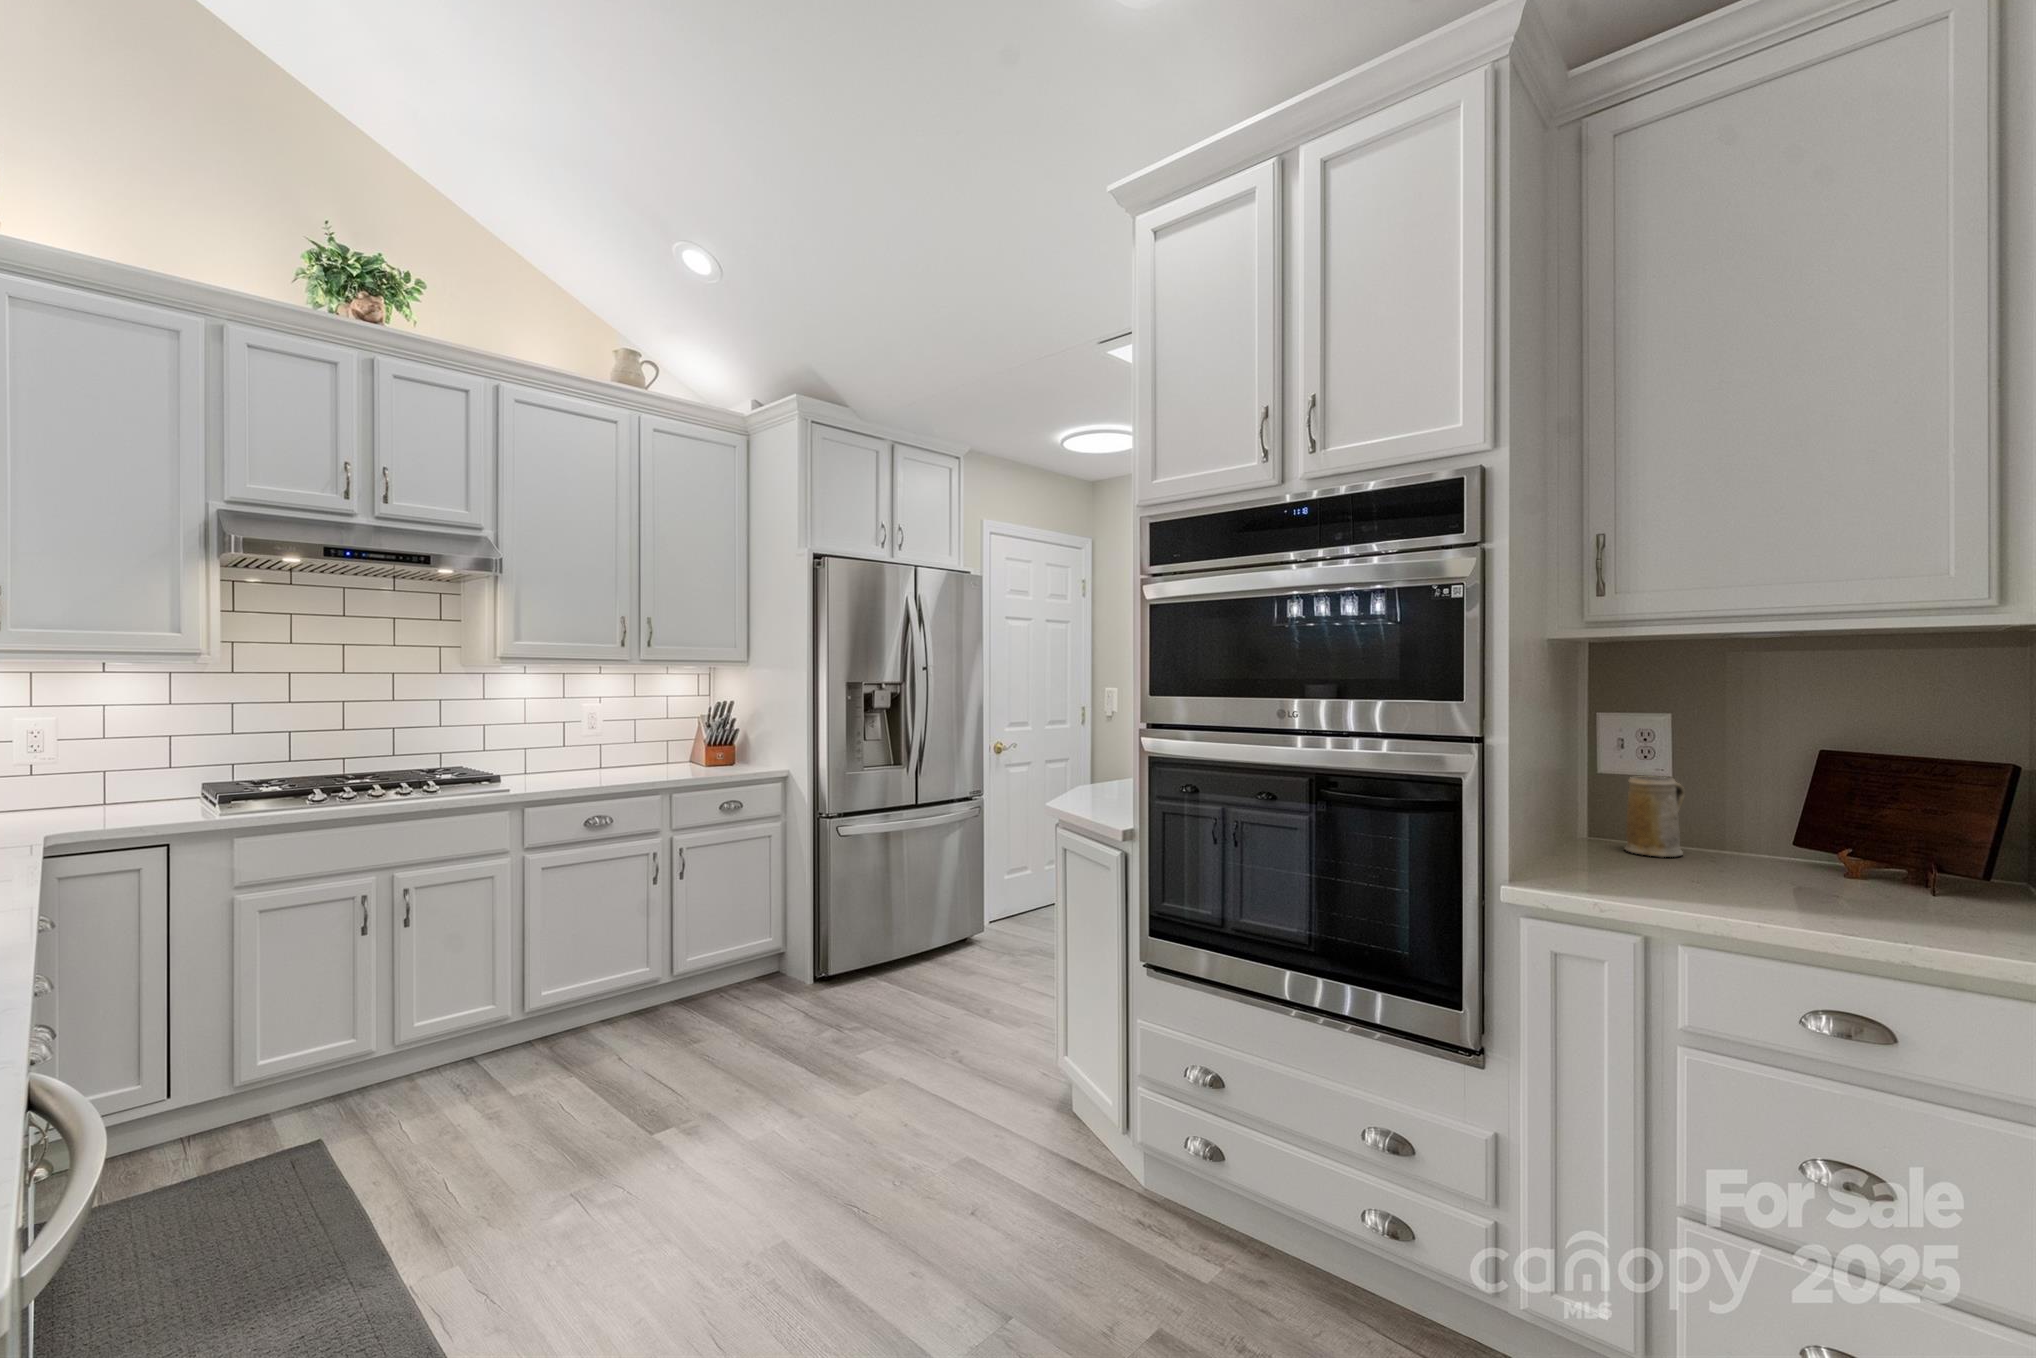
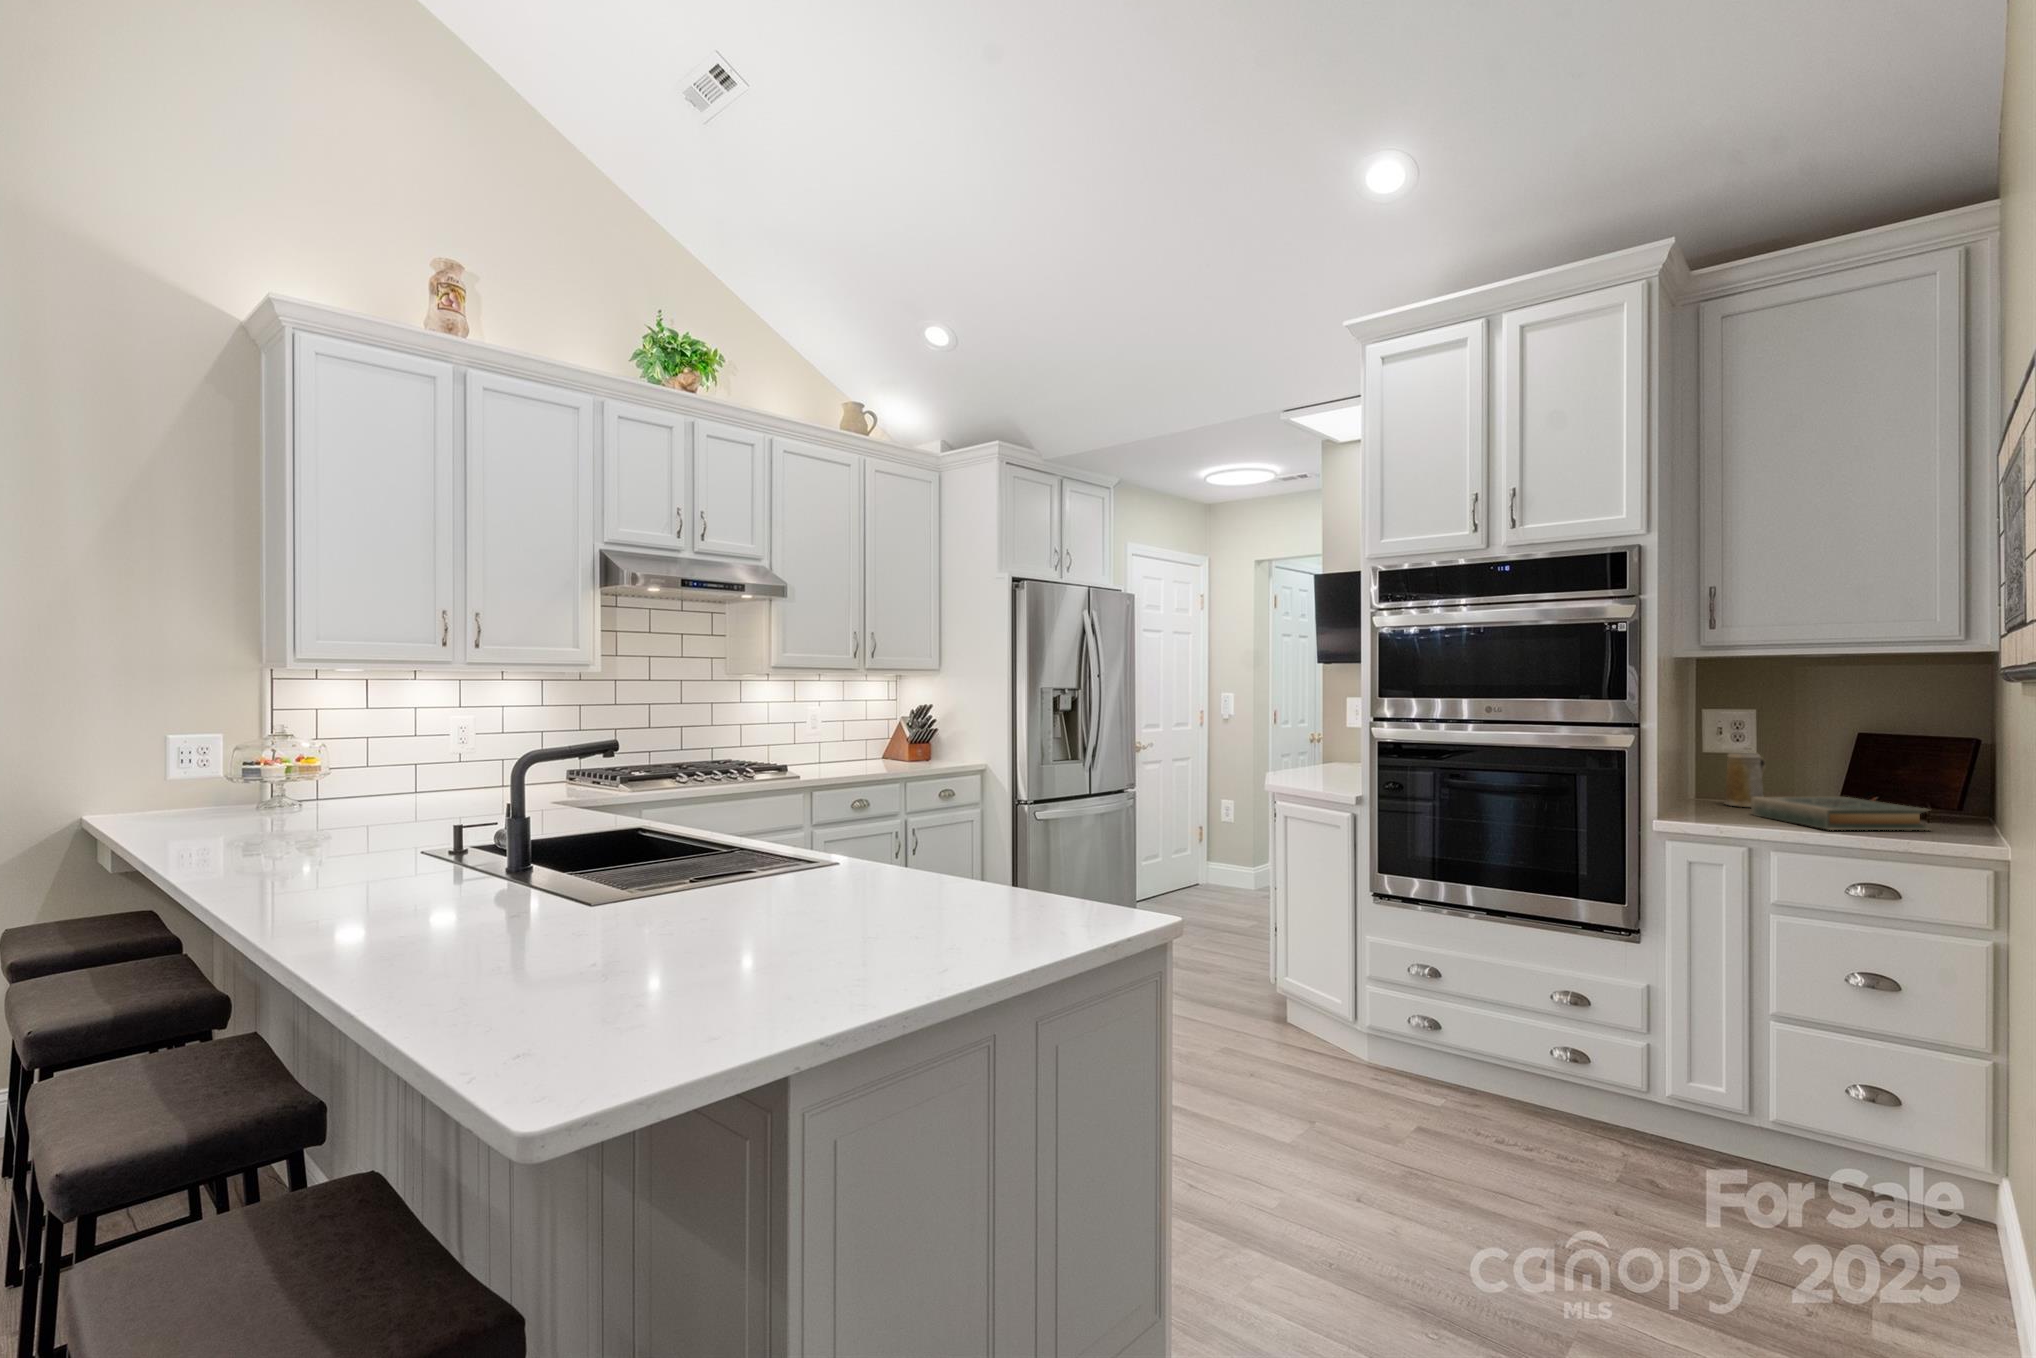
hardback book: none [1658,846,1947,915] -> present [1751,797,1929,830]

